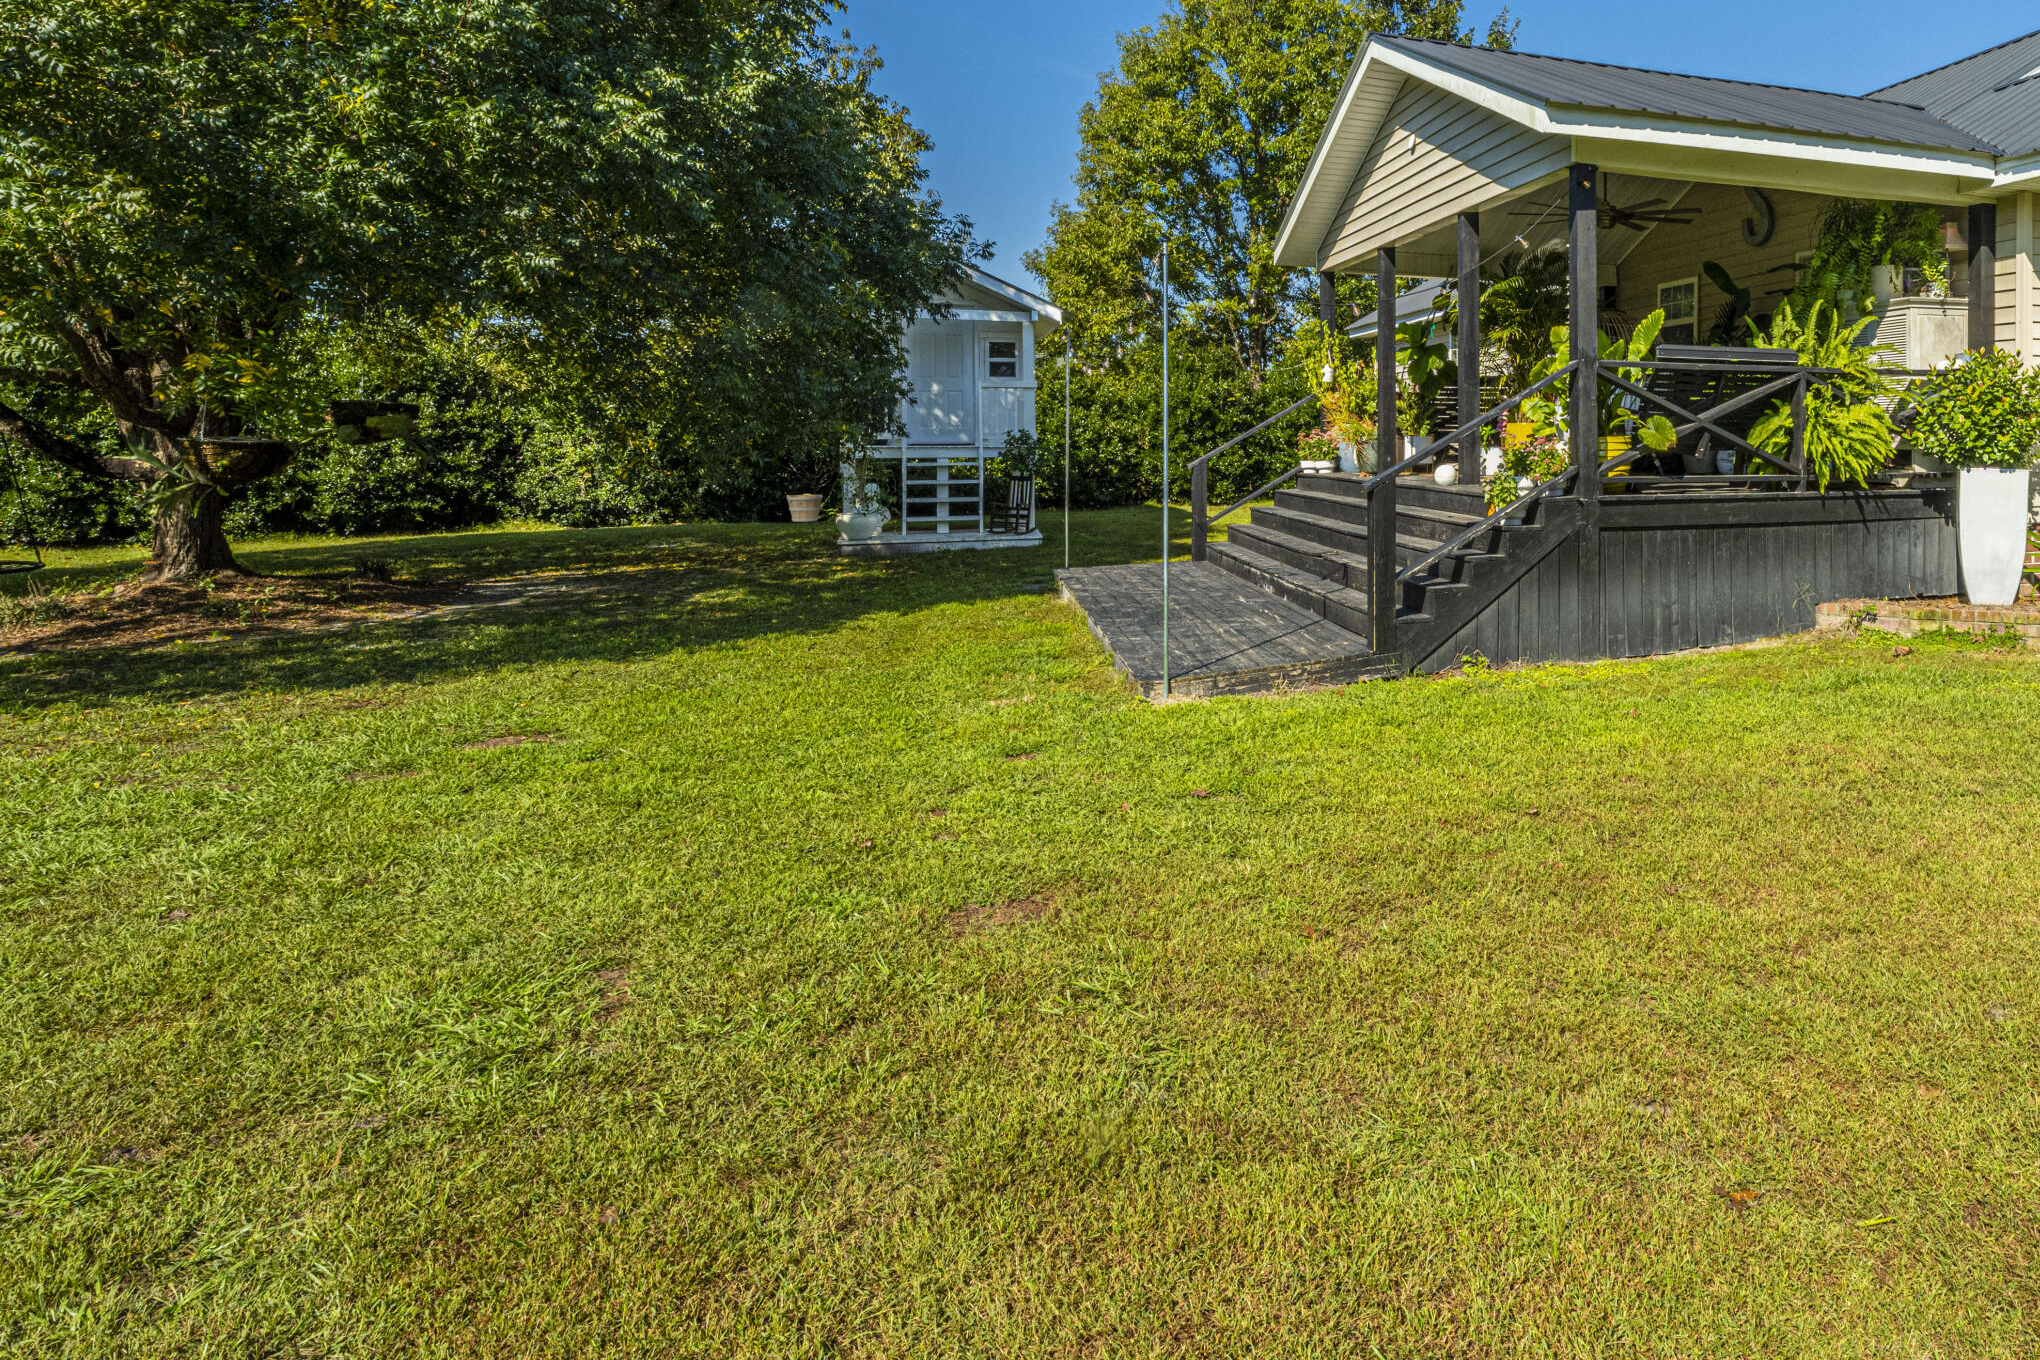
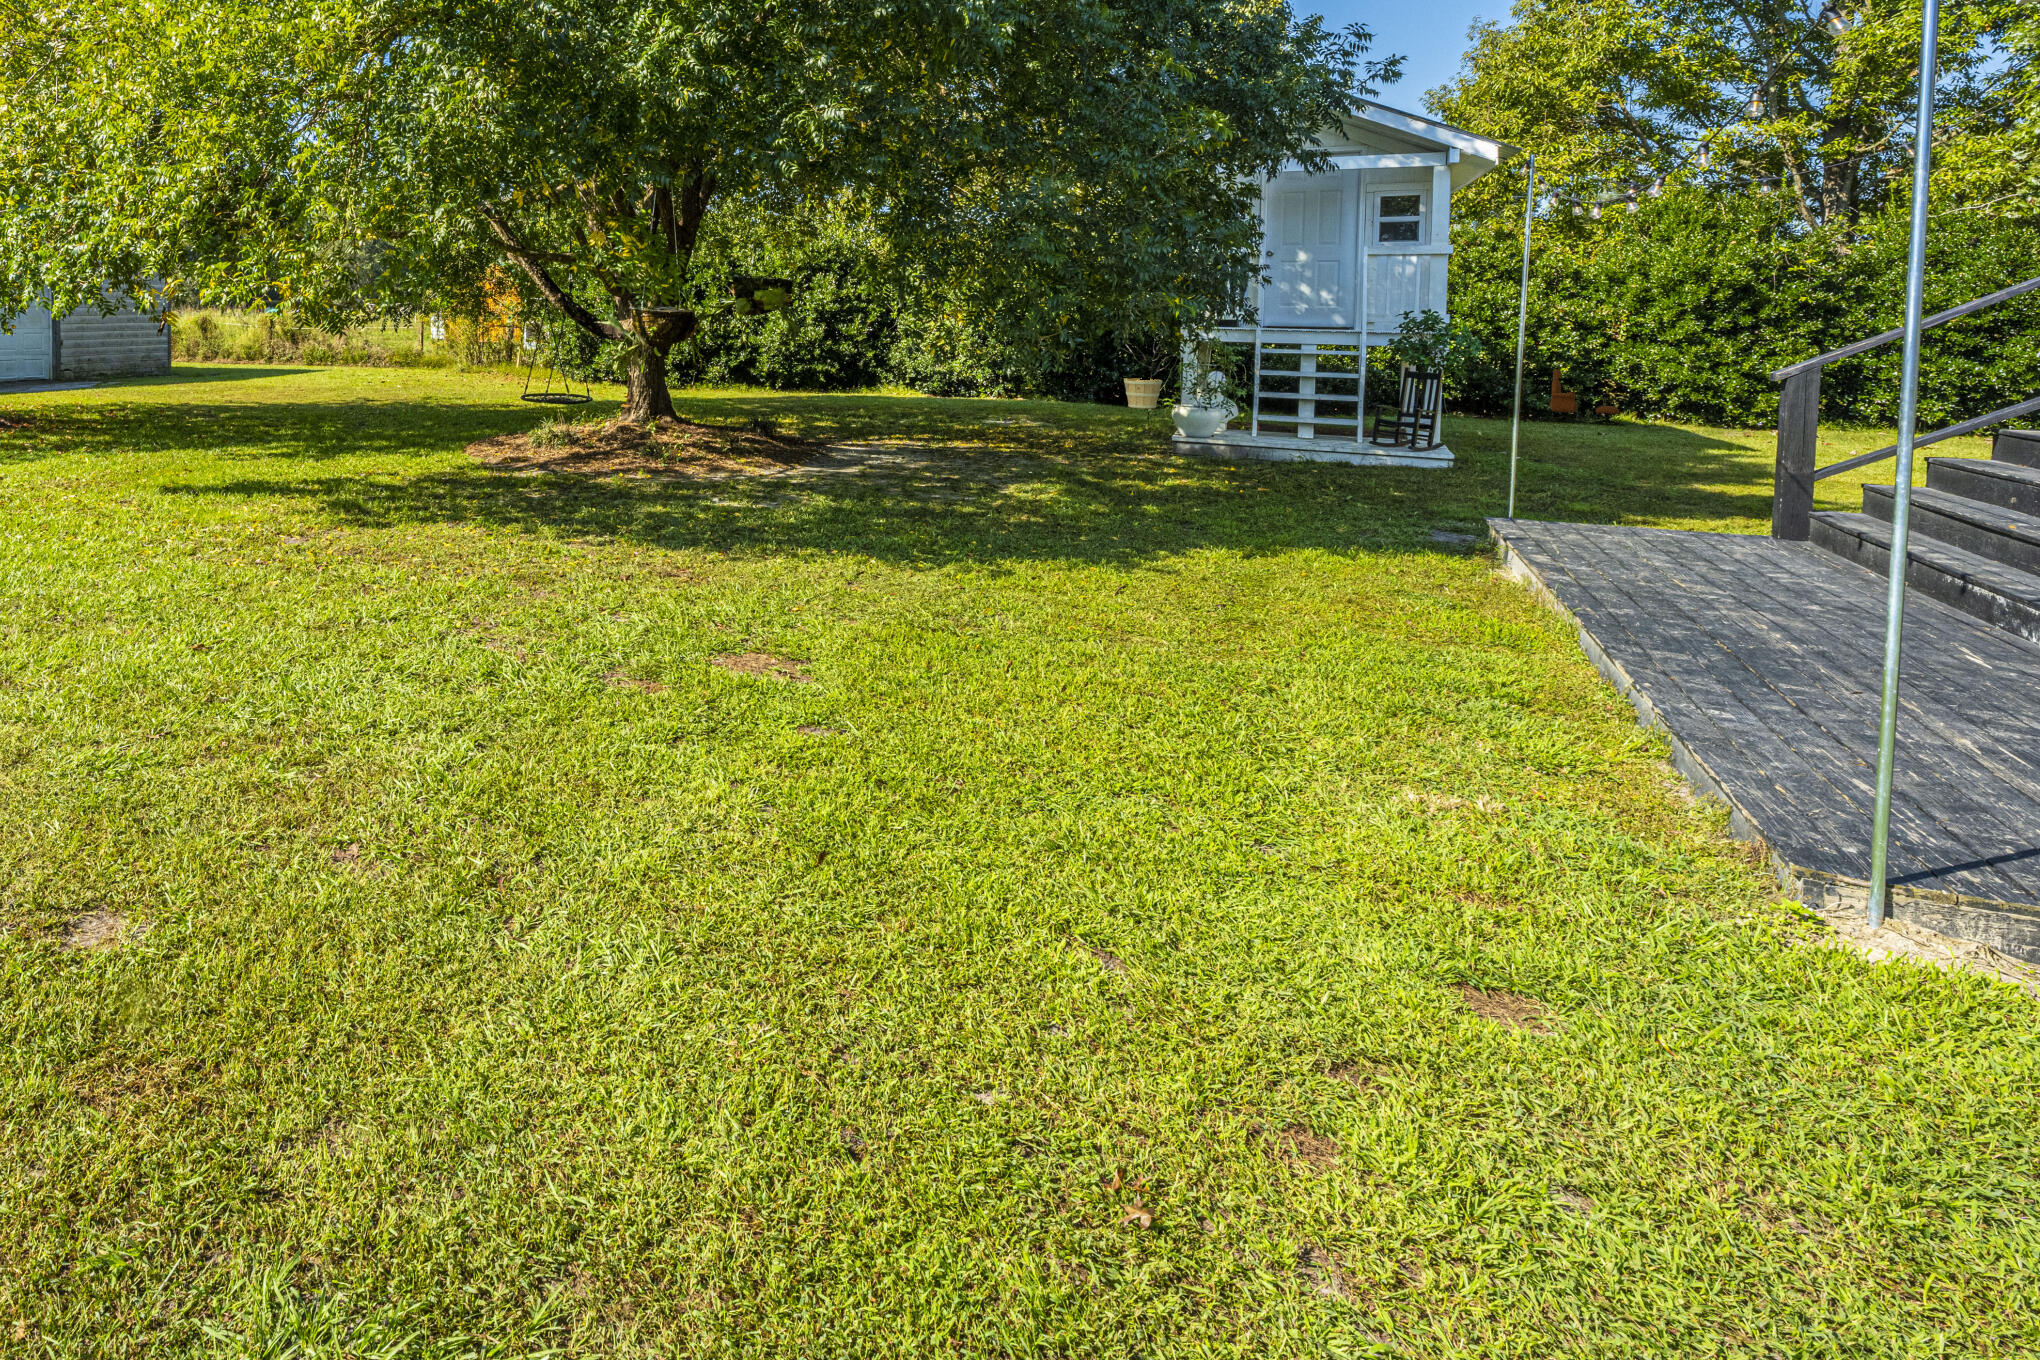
lounge chair: none [1103,470,1149,508] -> present [1545,369,1625,426]

